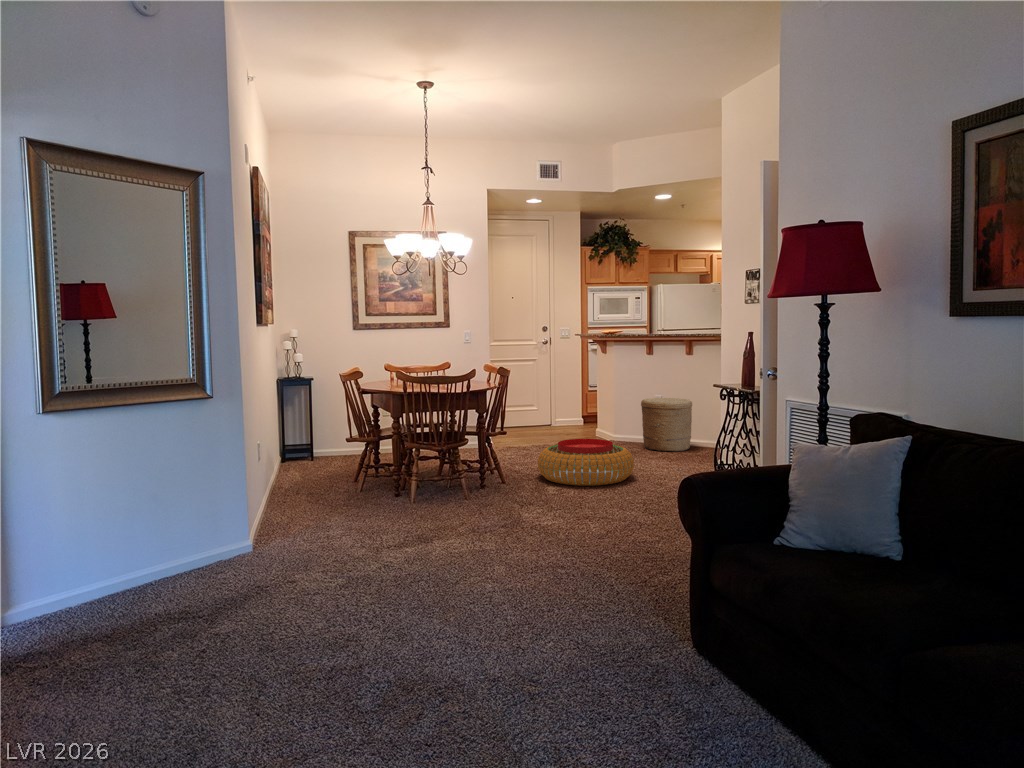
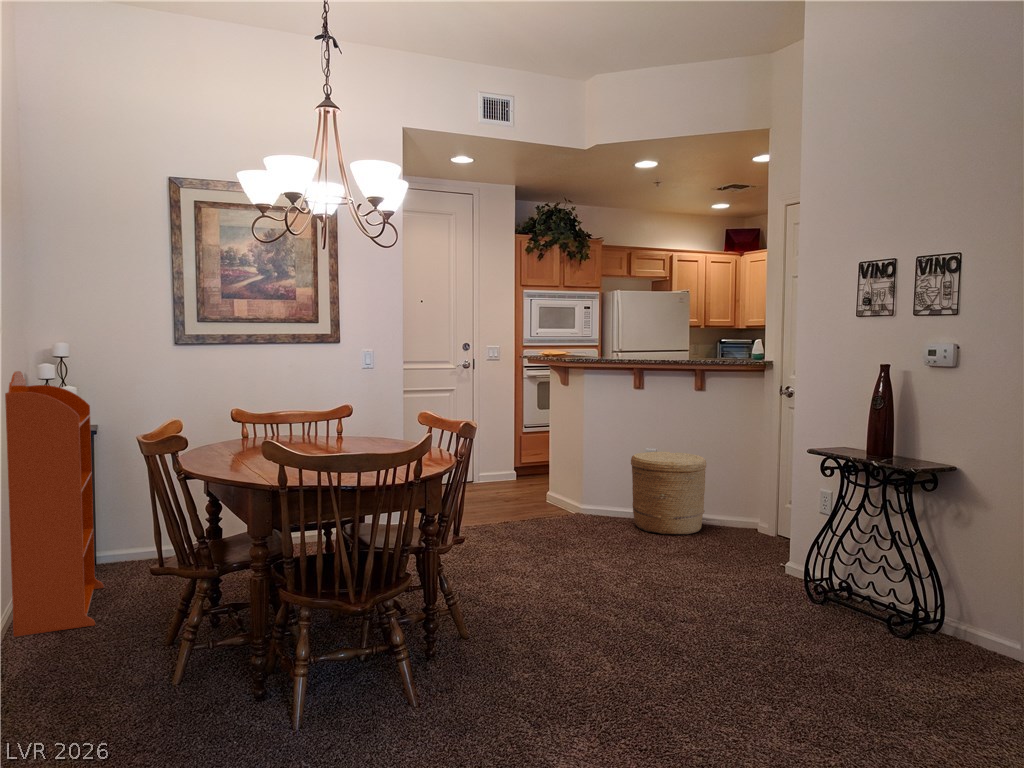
bookcase: none [275,345,319,479] -> present [5,371,104,637]
pouf: present [538,439,634,486] -> none [513,535,679,632]

